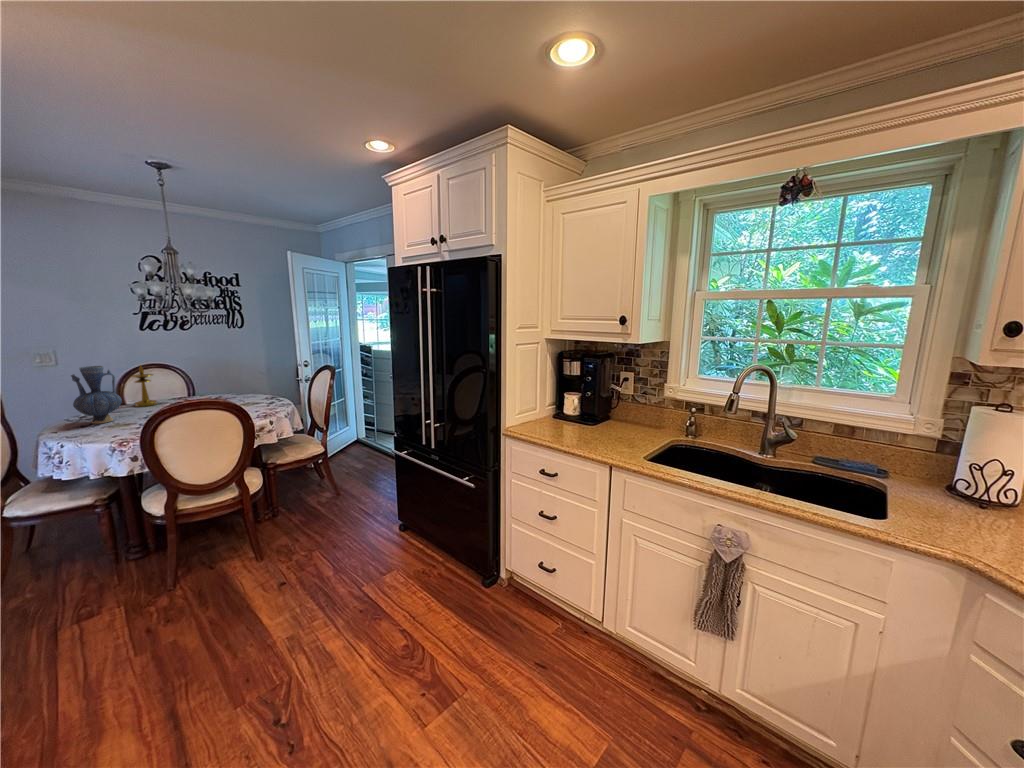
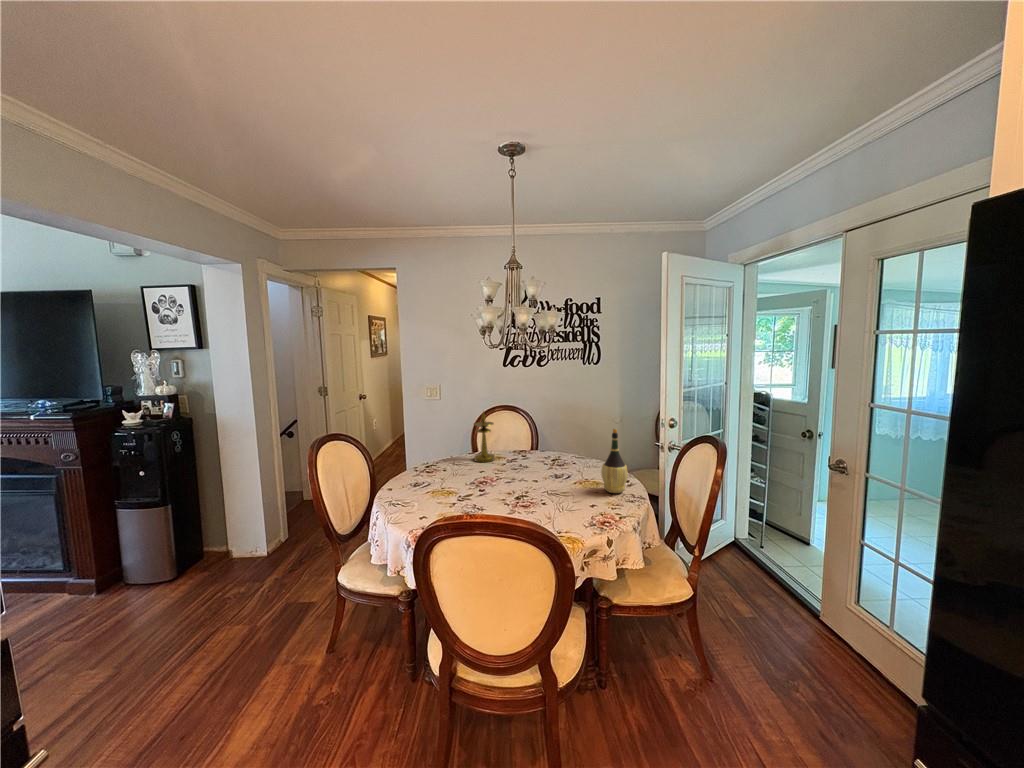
vase: present [71,366,122,424] -> none [409,413,450,485]
wine bottle: none [260,366,278,405] -> present [601,429,628,493]

